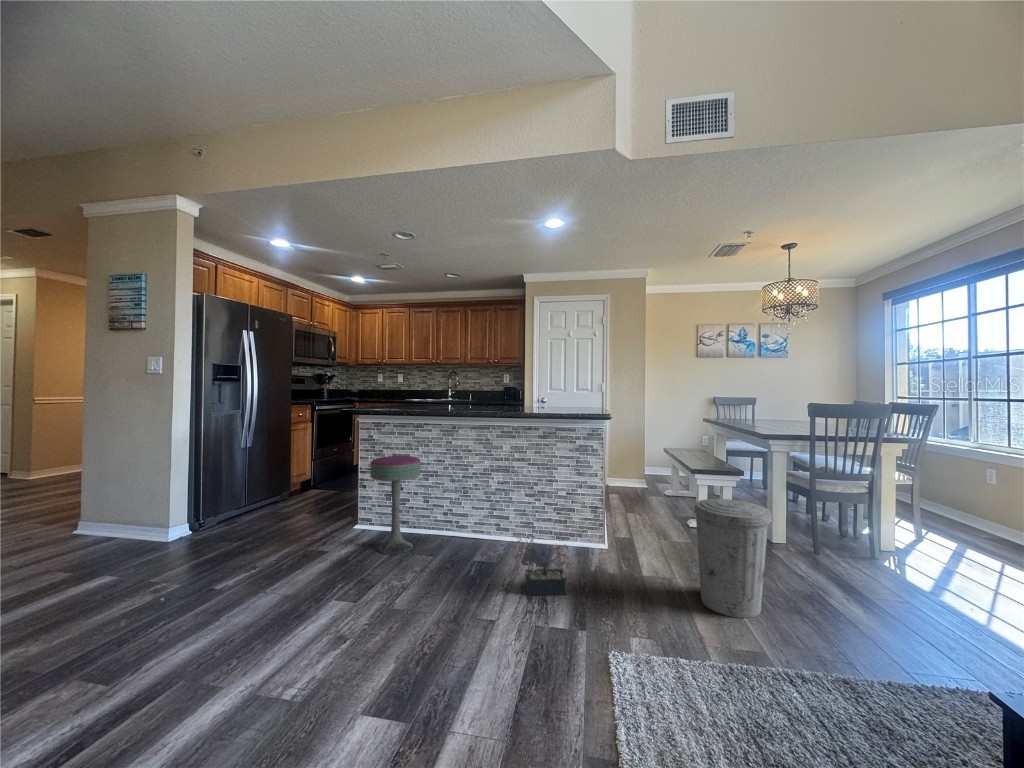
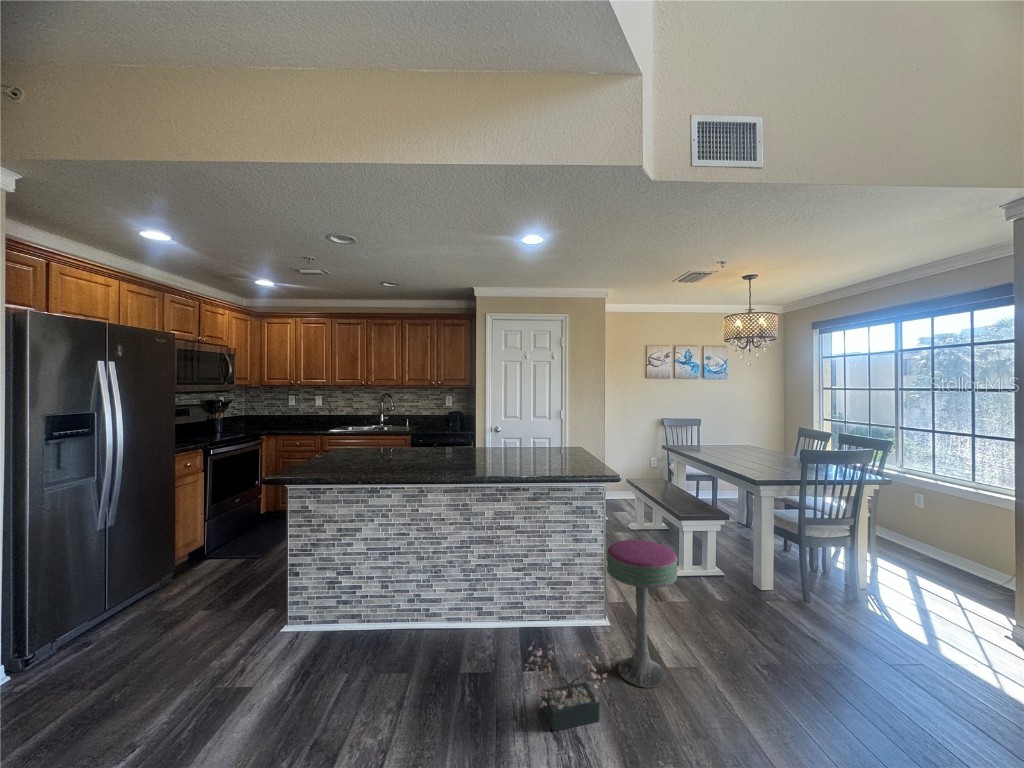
bar stool: present [370,456,421,554] -> present [607,540,677,688]
trash can: present [694,499,772,618] -> none [738,578,831,729]

